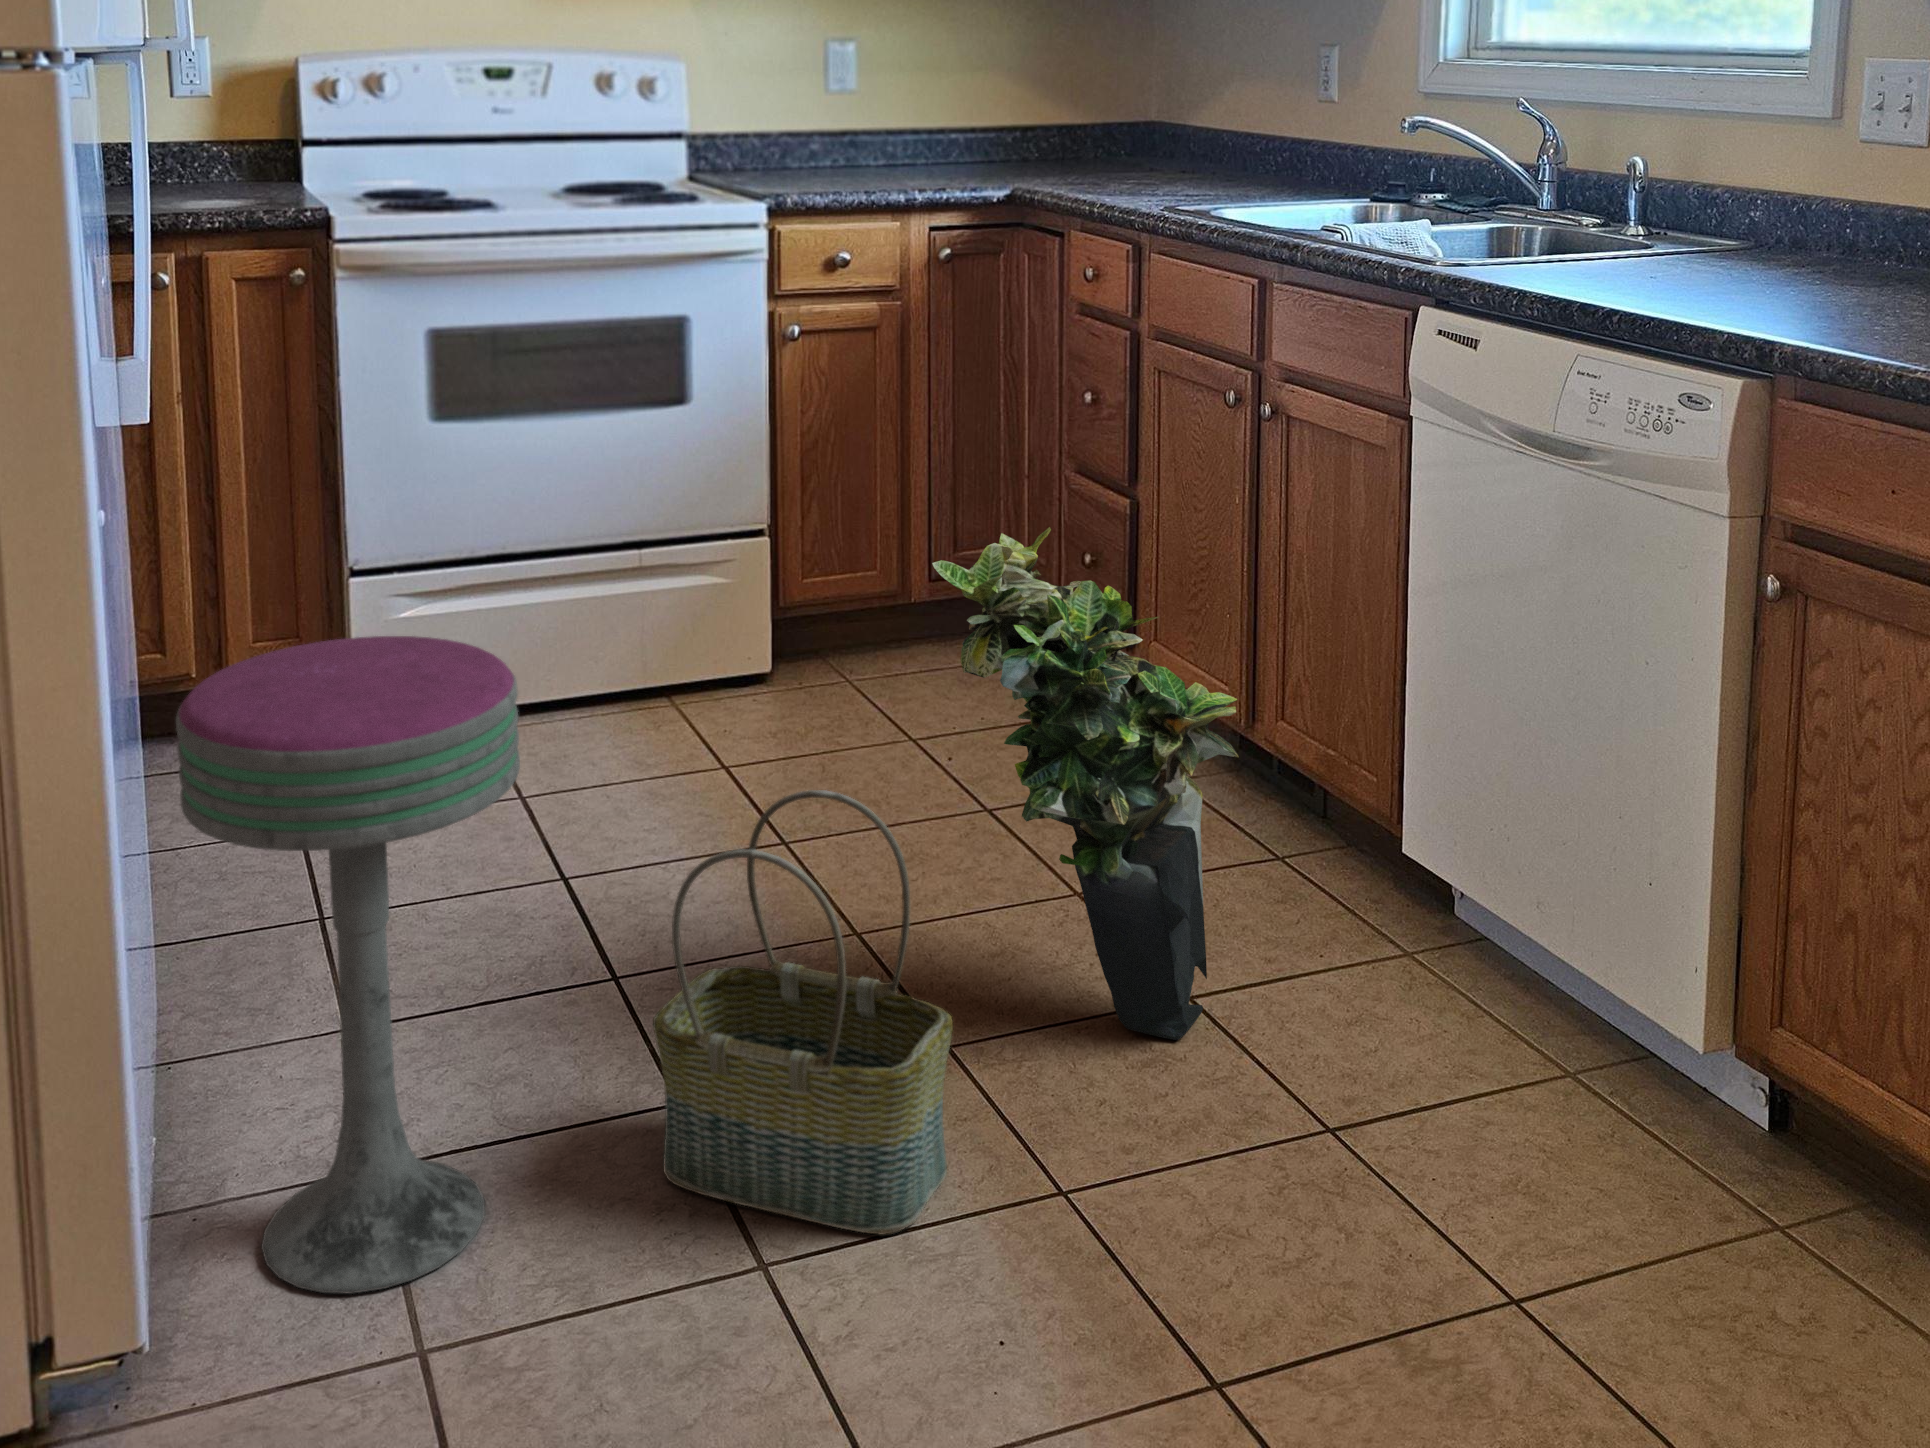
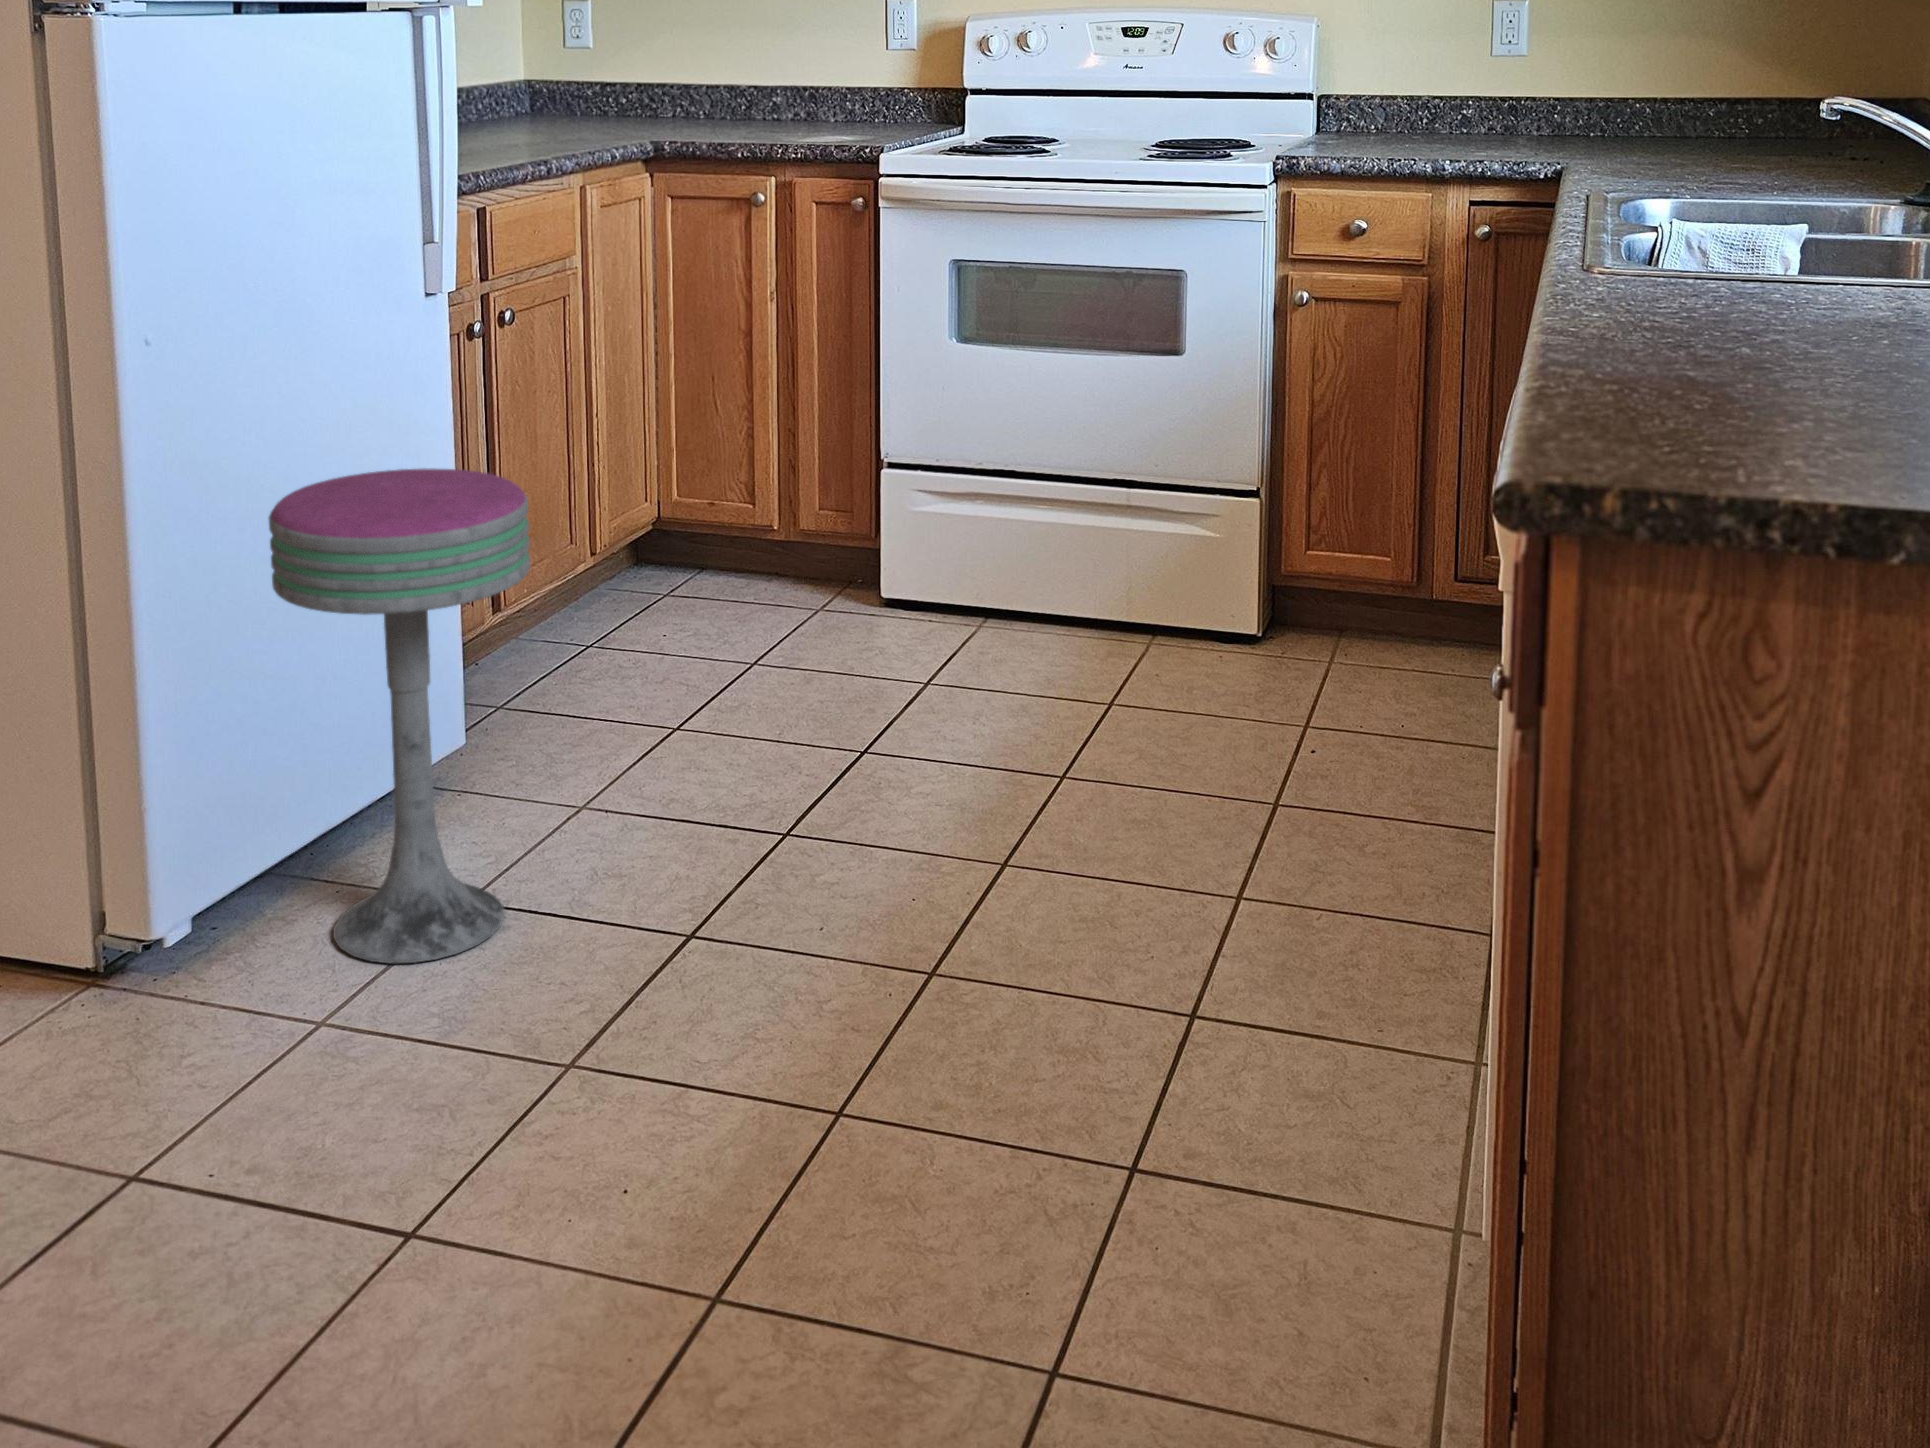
potted plant: present [932,527,1238,1040] -> none [932,496,1226,1039]
basket: present [653,790,953,1235] -> none [589,676,788,1073]

